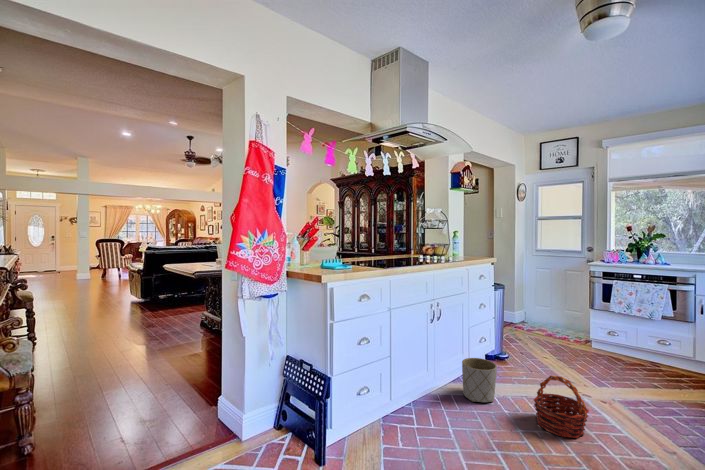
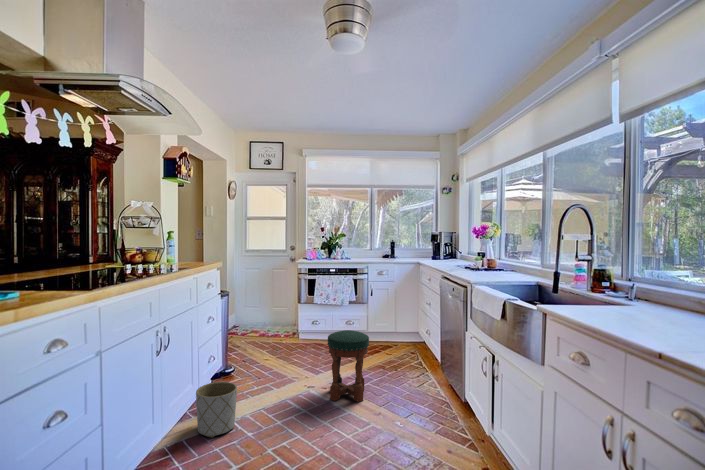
stool: none [605,343,666,430] -> present [328,330,369,402]
basket: present [534,376,589,438] -> none [278,377,326,438]

